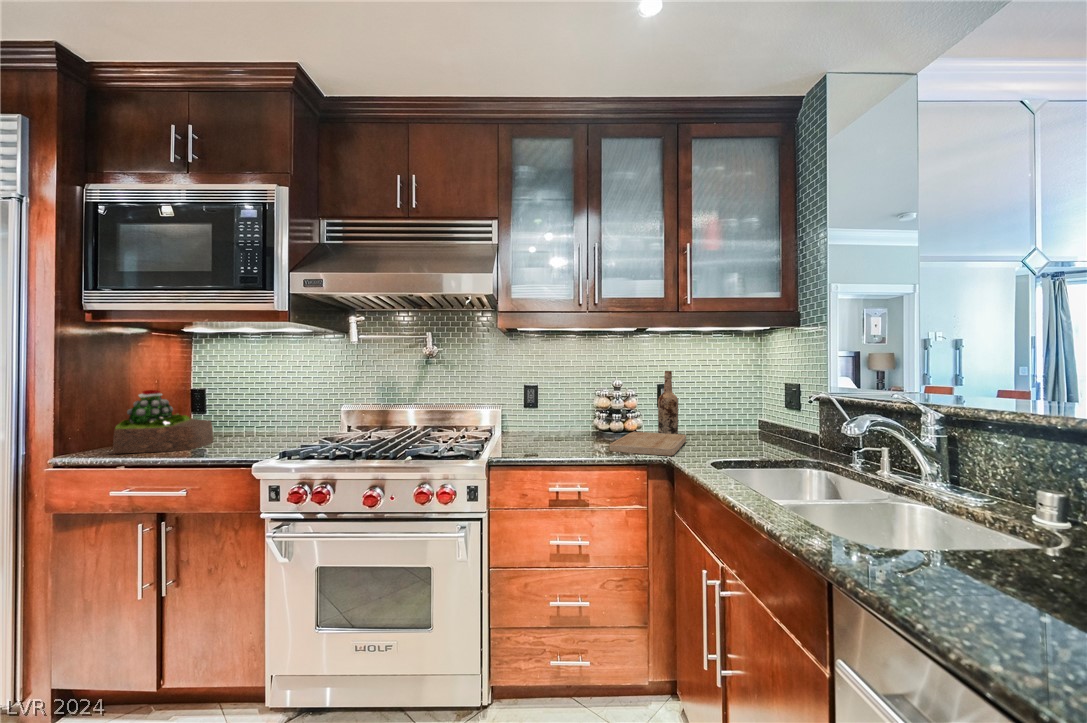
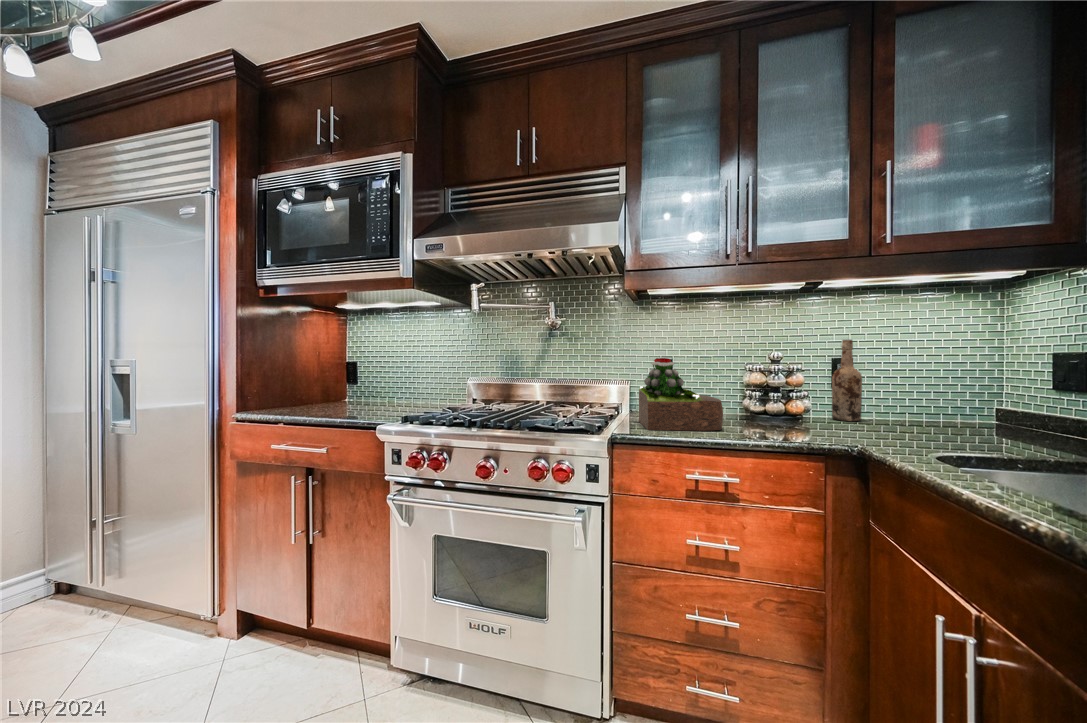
succulent plant: present [113,390,213,454] -> present [639,358,723,431]
cutting board: present [610,432,686,456] -> none [767,414,878,445]

